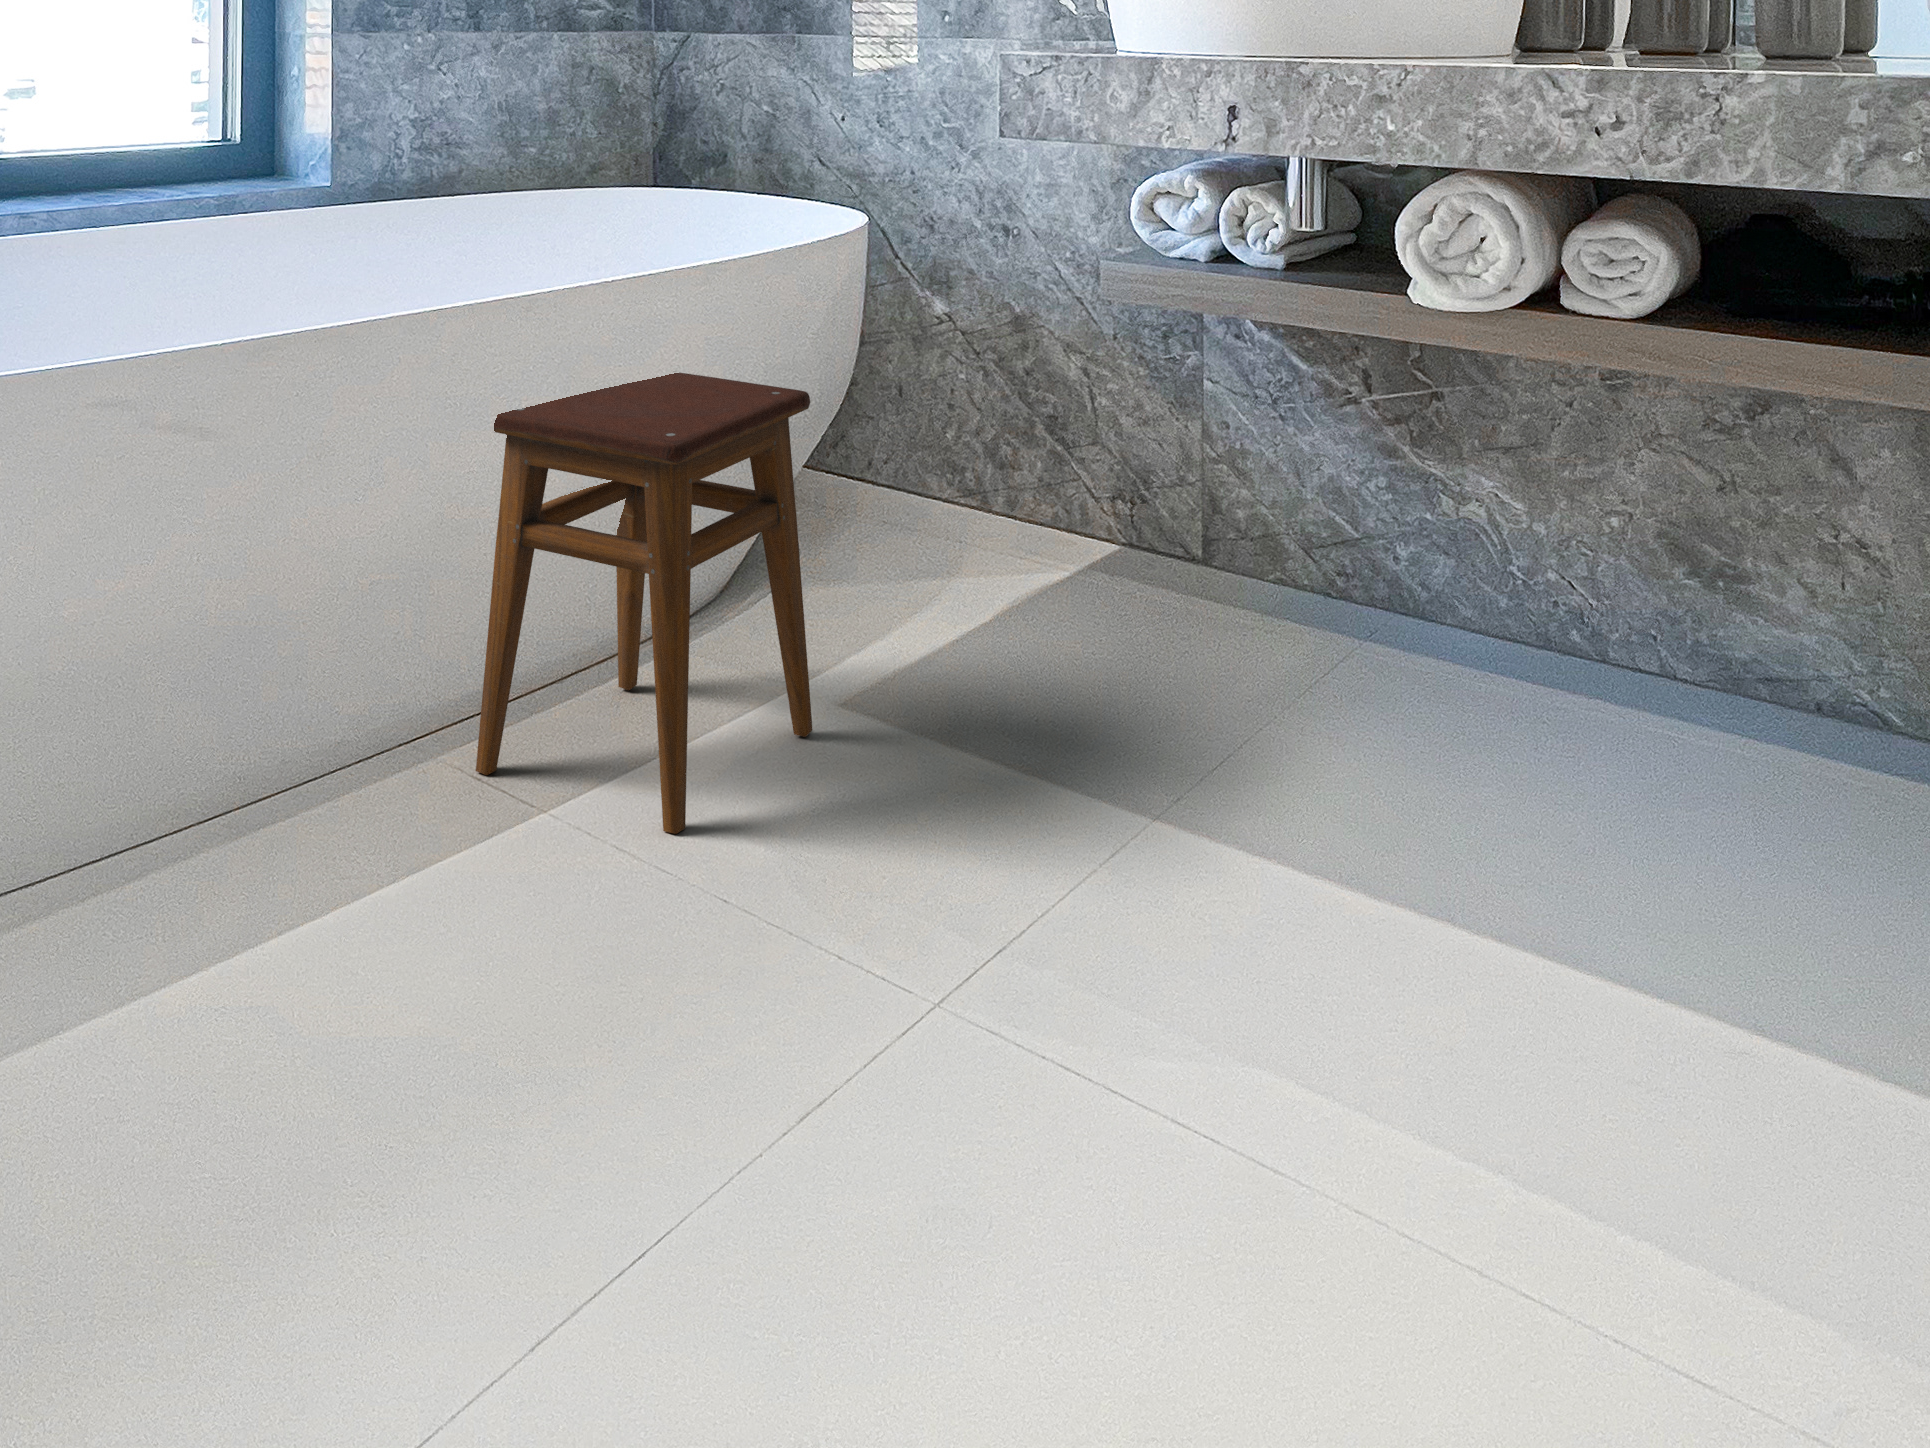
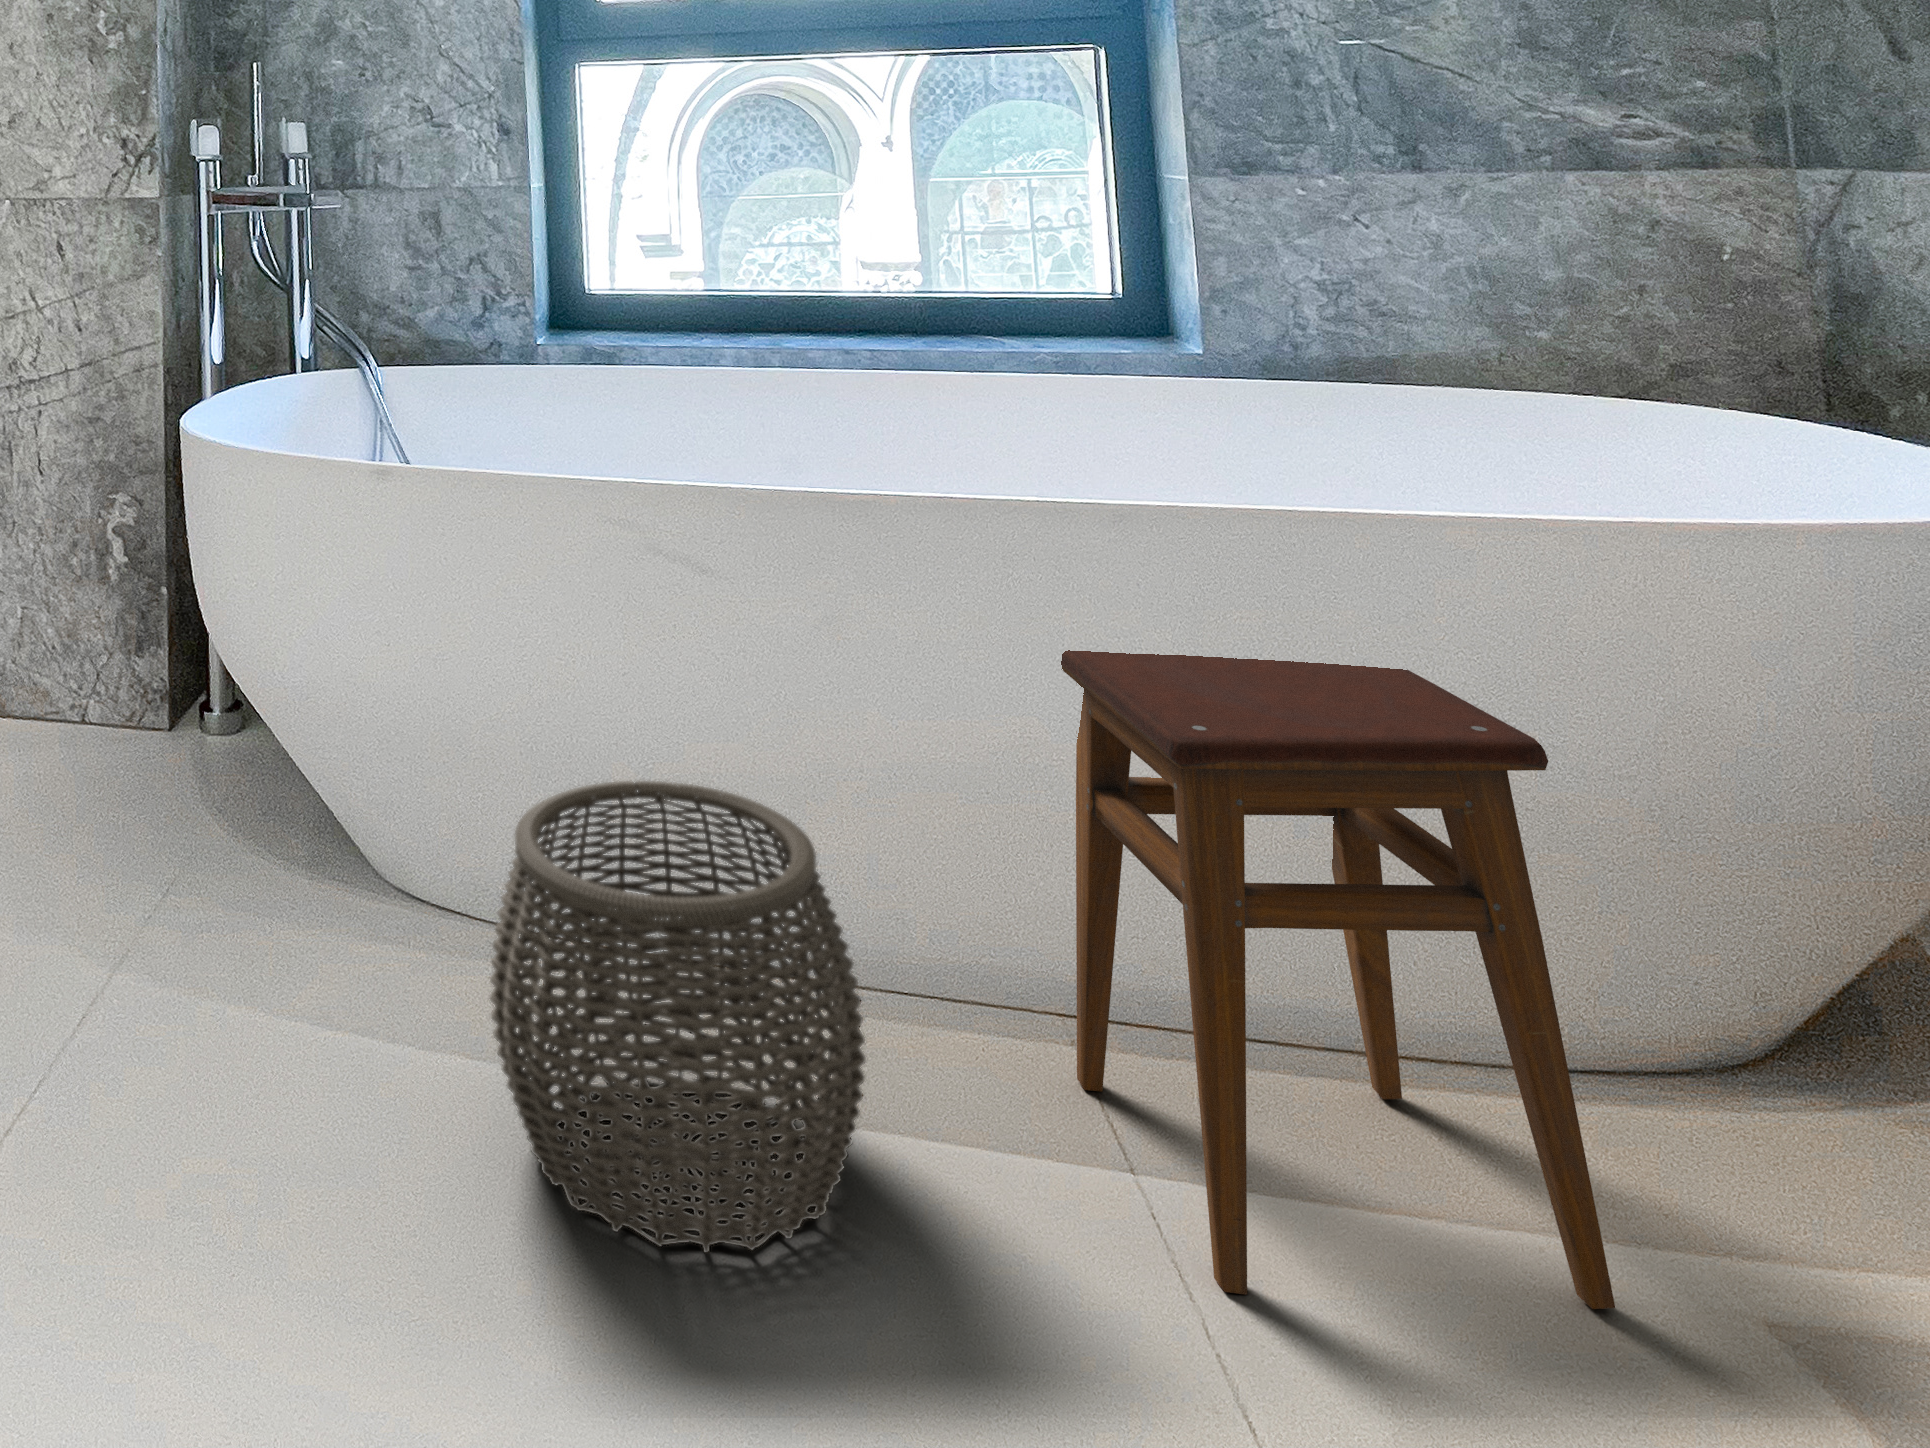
woven basket: none [90,625,483,1079] -> present [490,781,866,1253]

